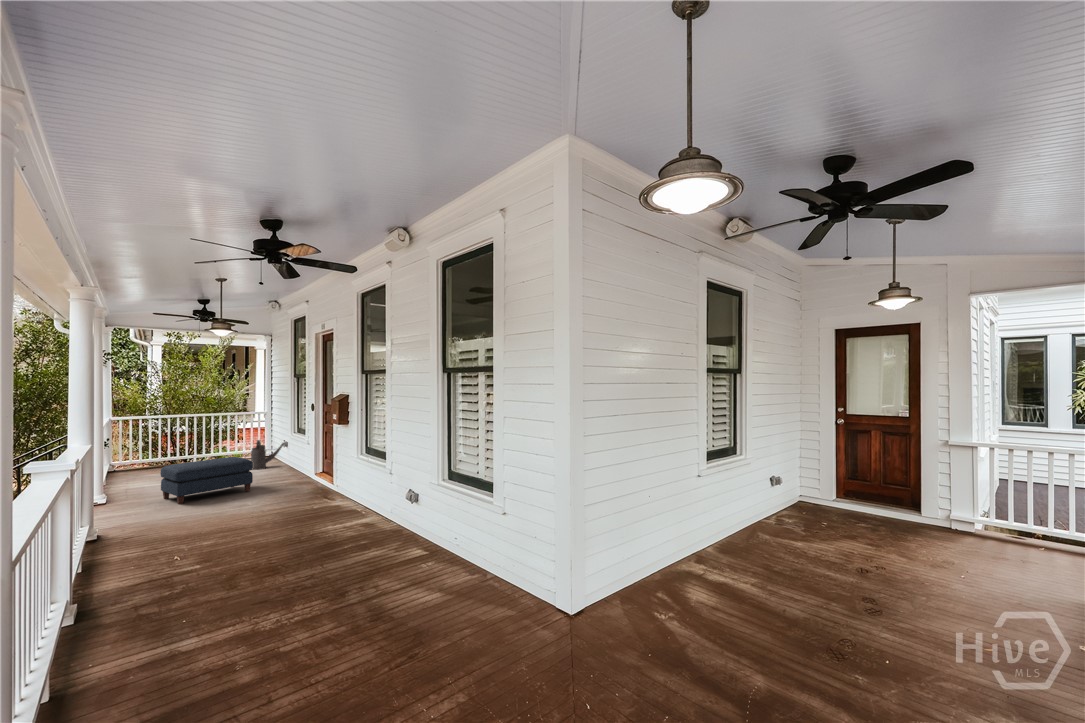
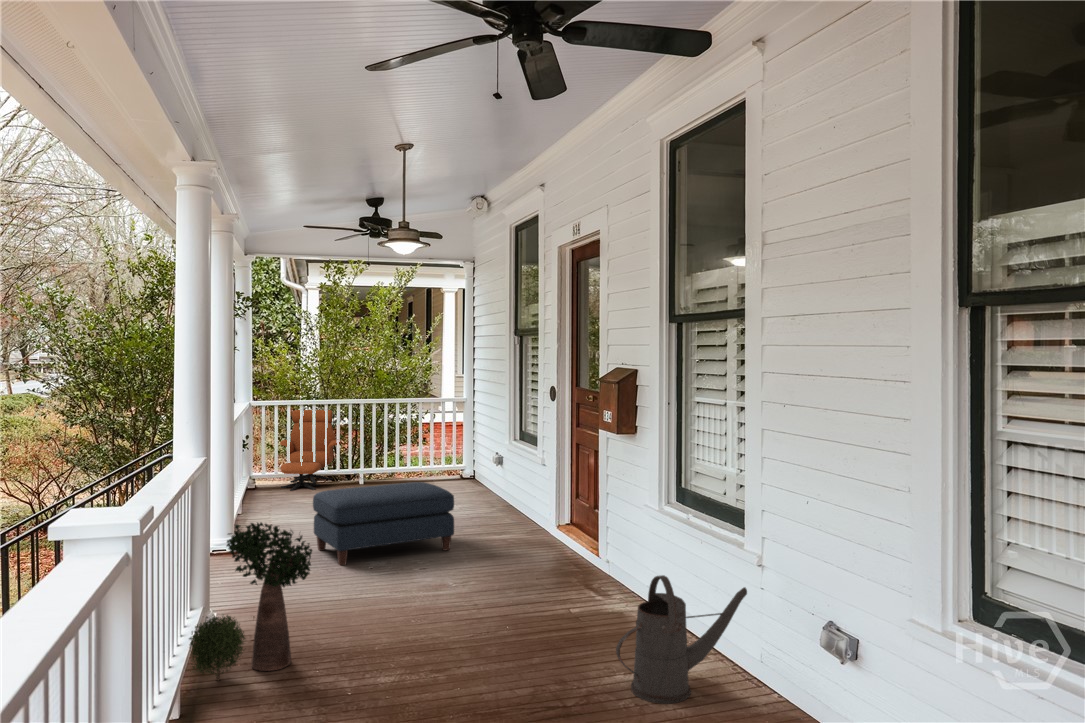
lounge chair: none [133,422,180,473] -> present [280,410,341,491]
watering can: present [251,440,284,470] -> present [616,575,747,704]
potted plant: none [86,475,164,557] -> present [189,522,312,681]

